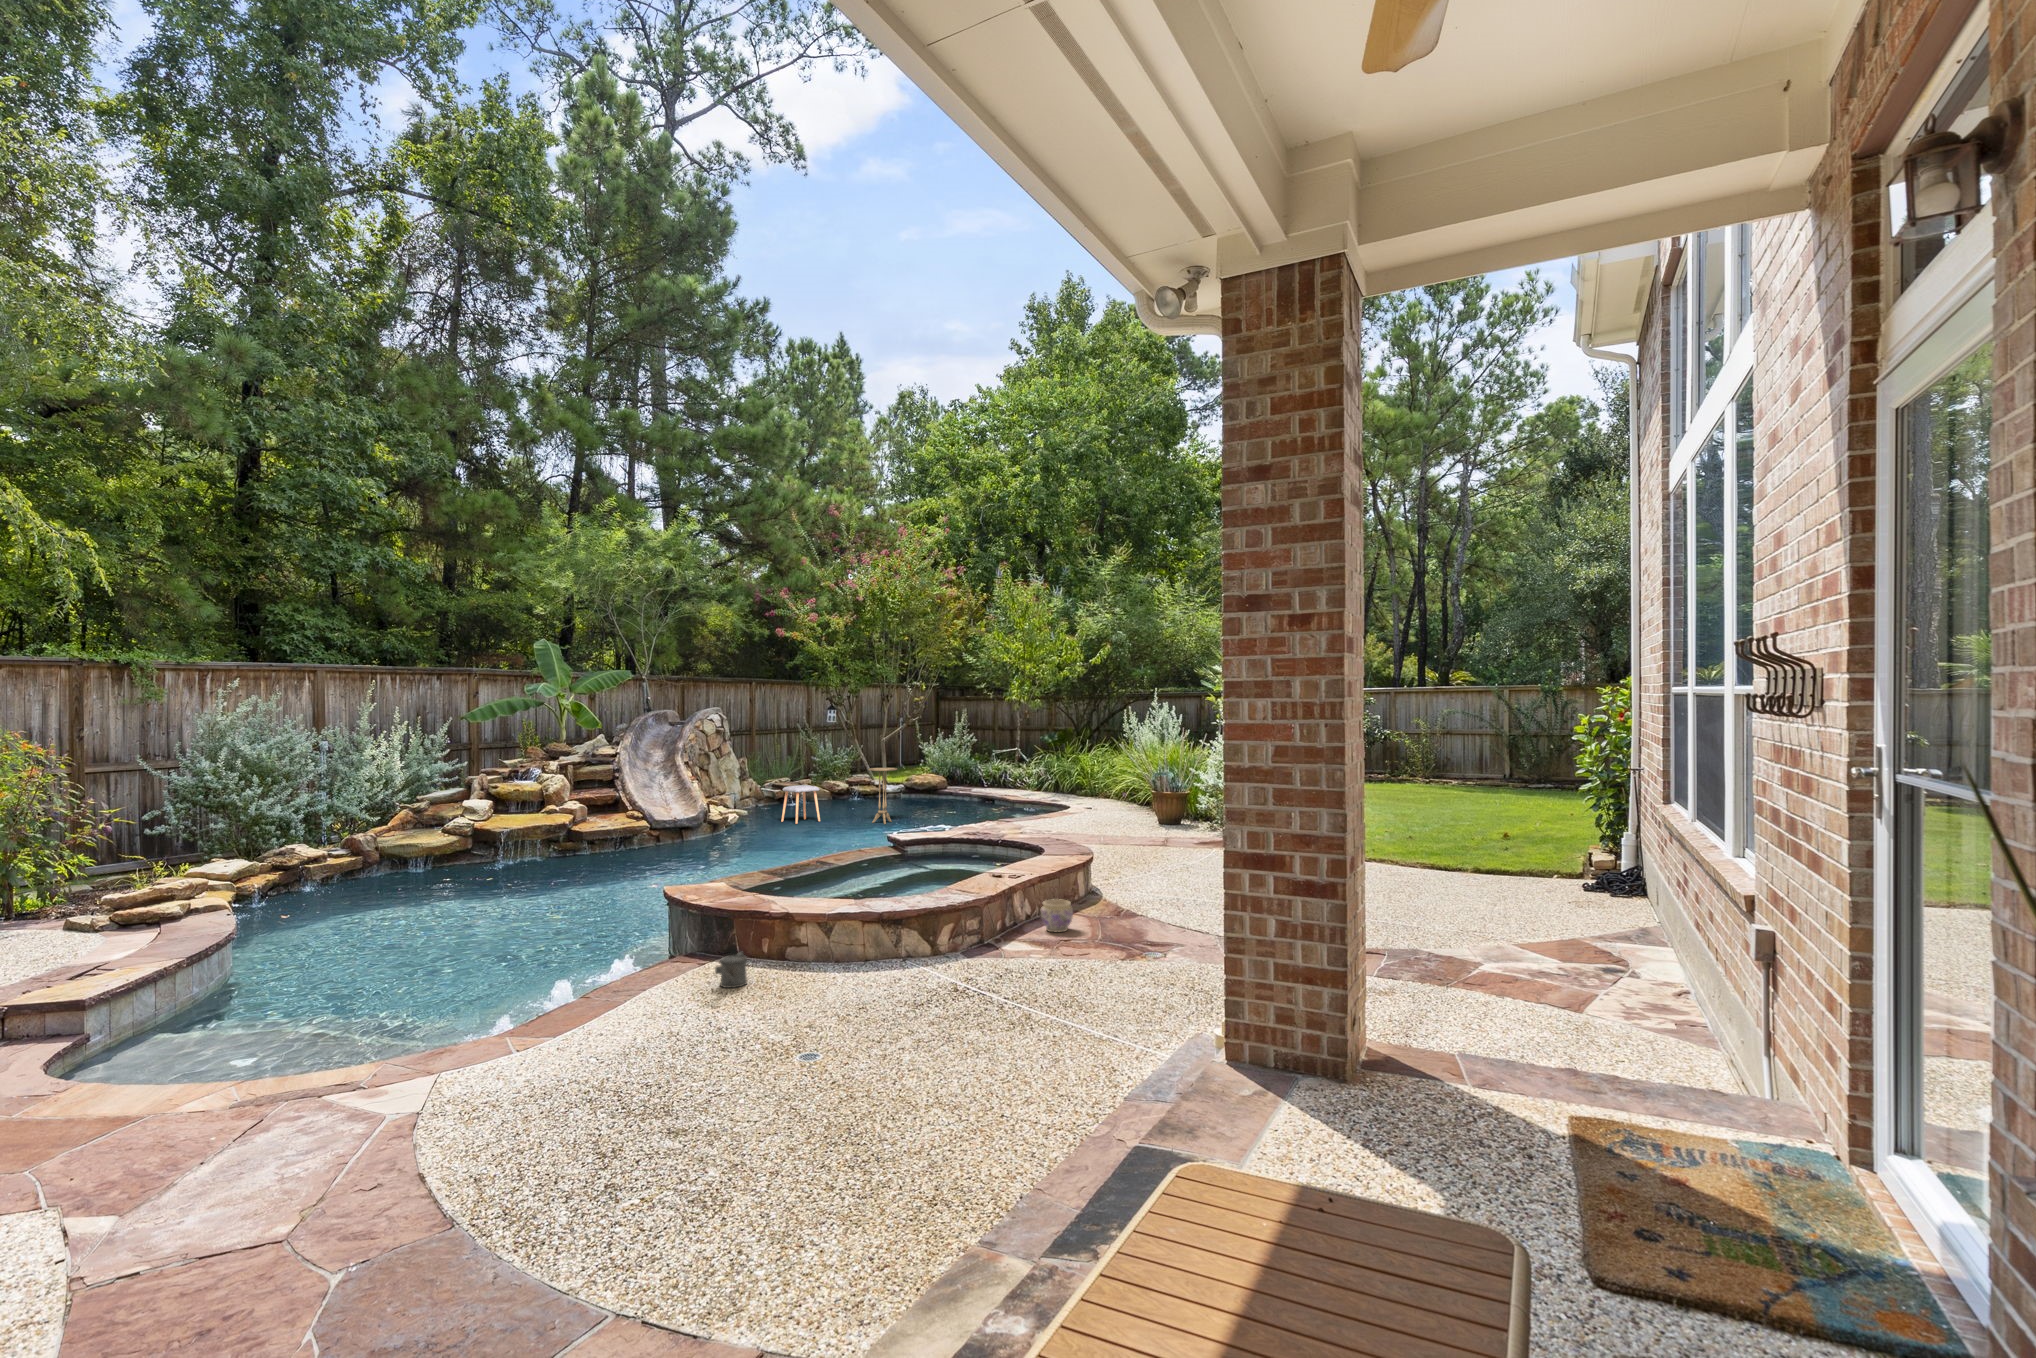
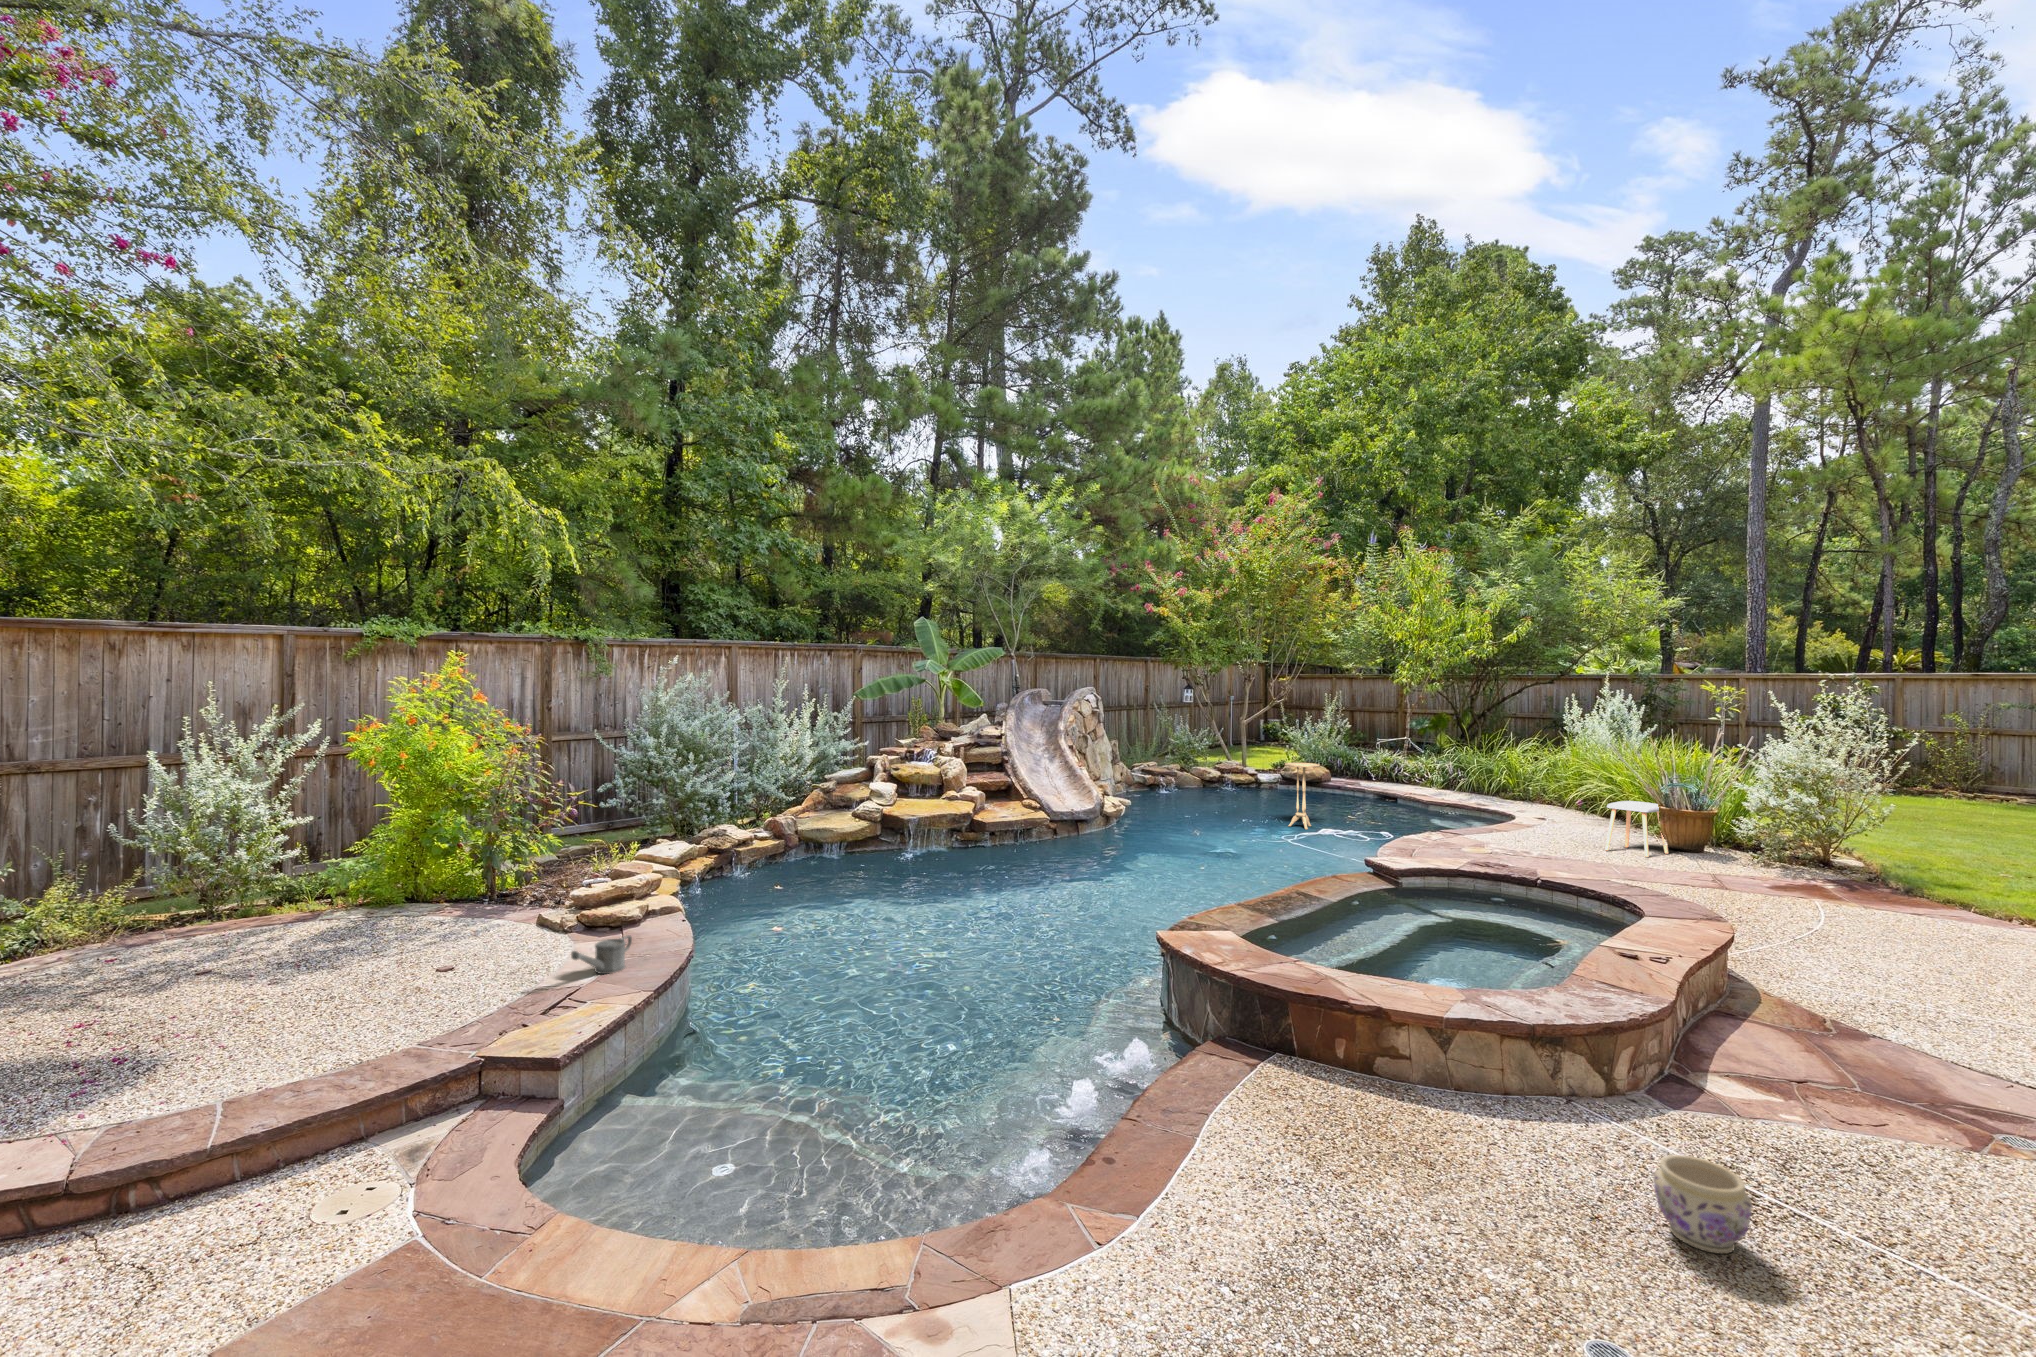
stool: present [781,785,820,824] -> present [1605,801,1668,857]
planter: present [1041,899,1073,932] -> present [1654,1155,1752,1254]
watering can: present [715,952,747,988] -> present [571,935,632,974]

